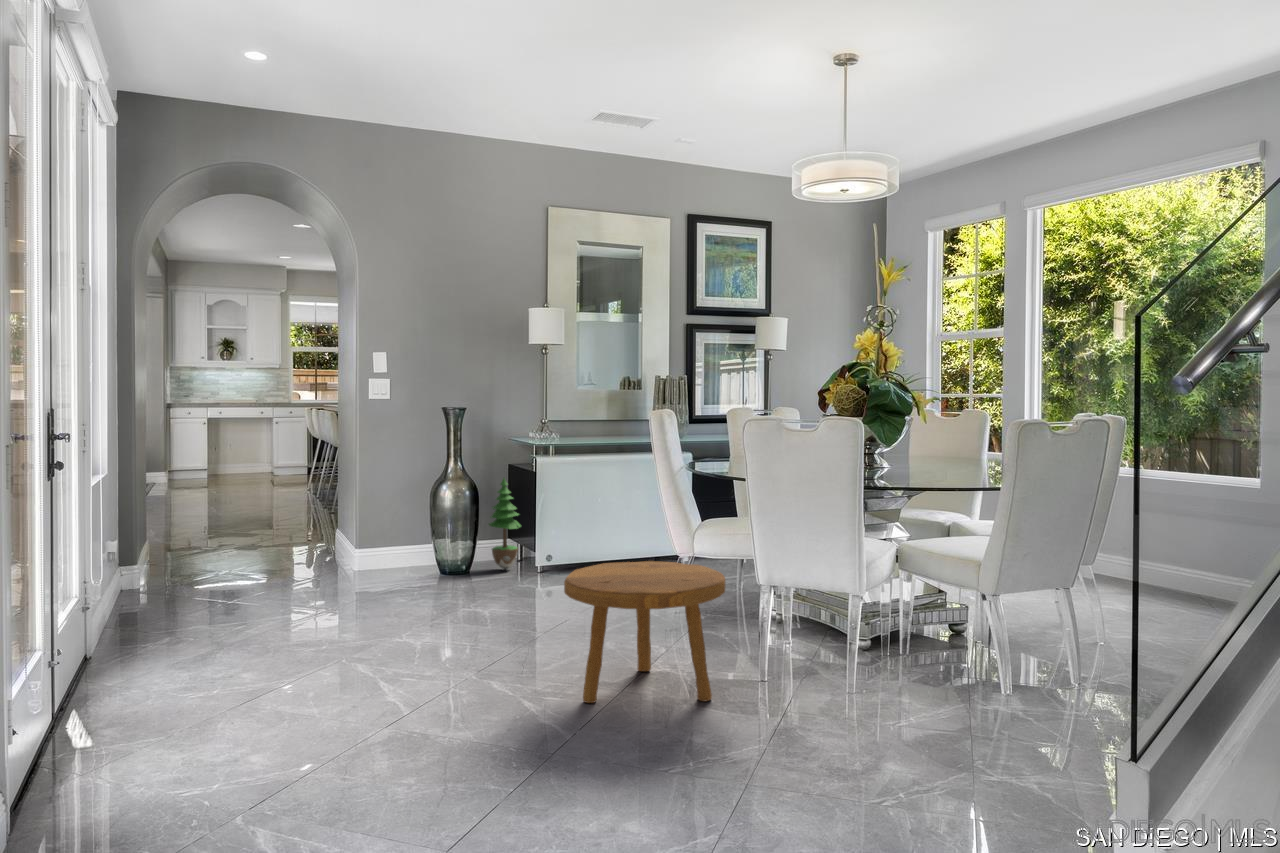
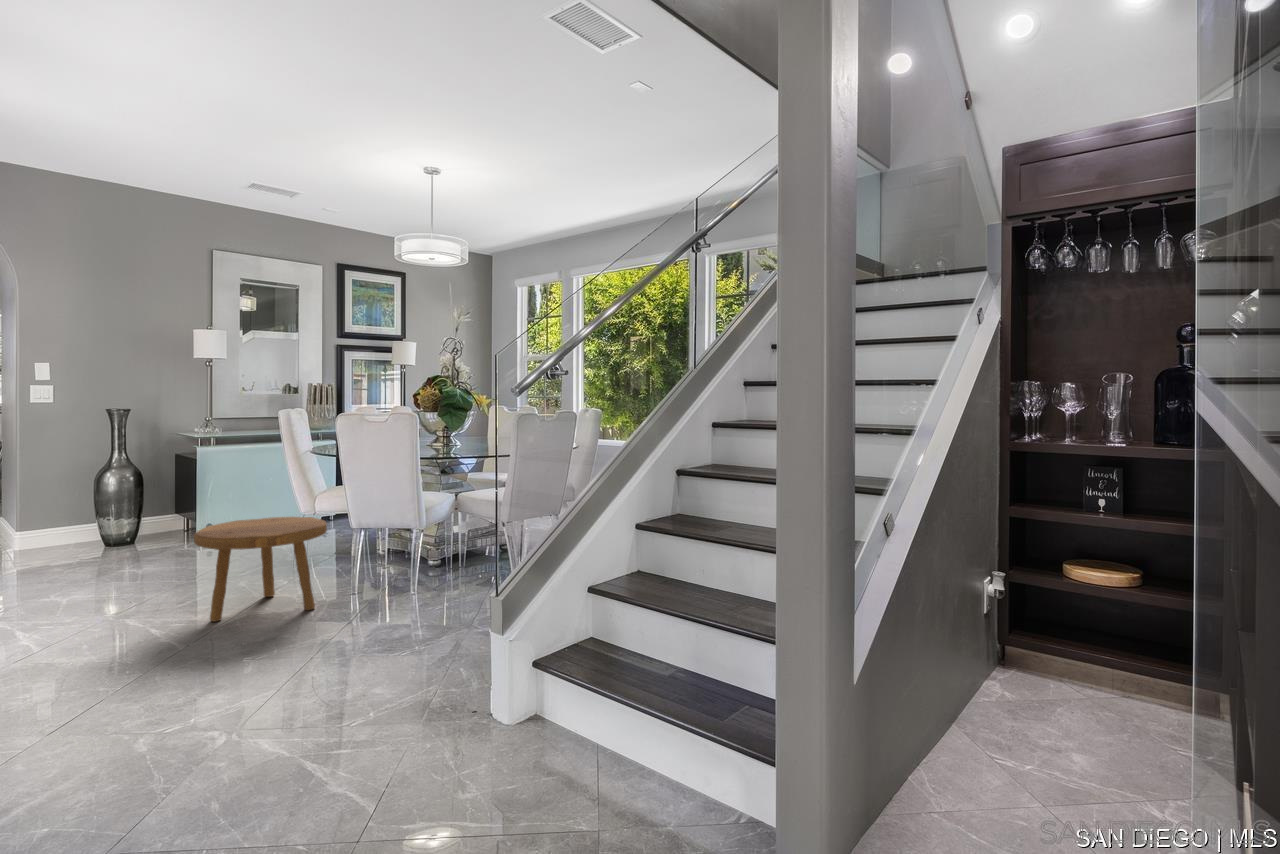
potted tree: present [489,478,521,570] -> none [154,464,187,539]

